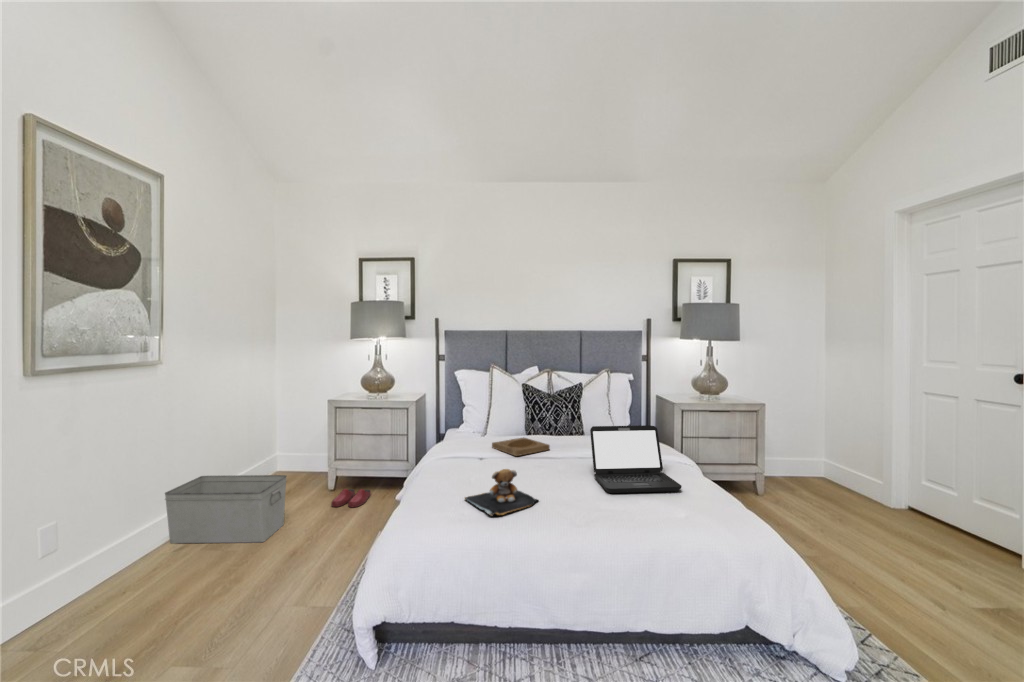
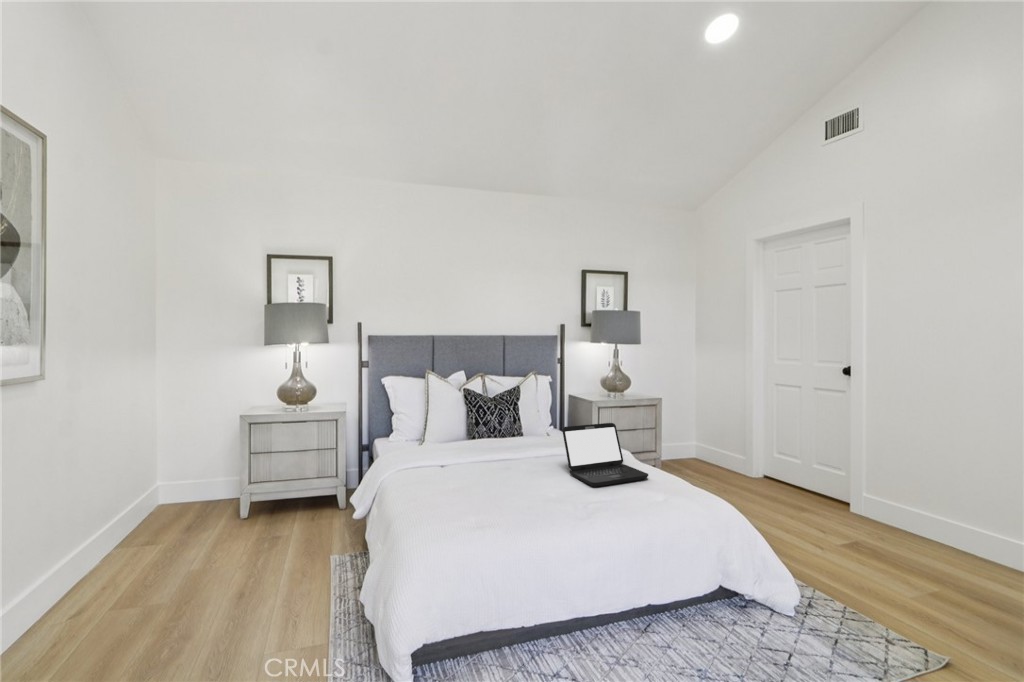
tray: present [492,438,550,456] -> none [451,442,508,461]
teddy bear: present [465,469,538,515] -> none [470,473,541,520]
storage bin: present [165,475,286,543] -> none [36,508,204,615]
slippers: present [331,489,371,507] -> none [251,514,294,538]

